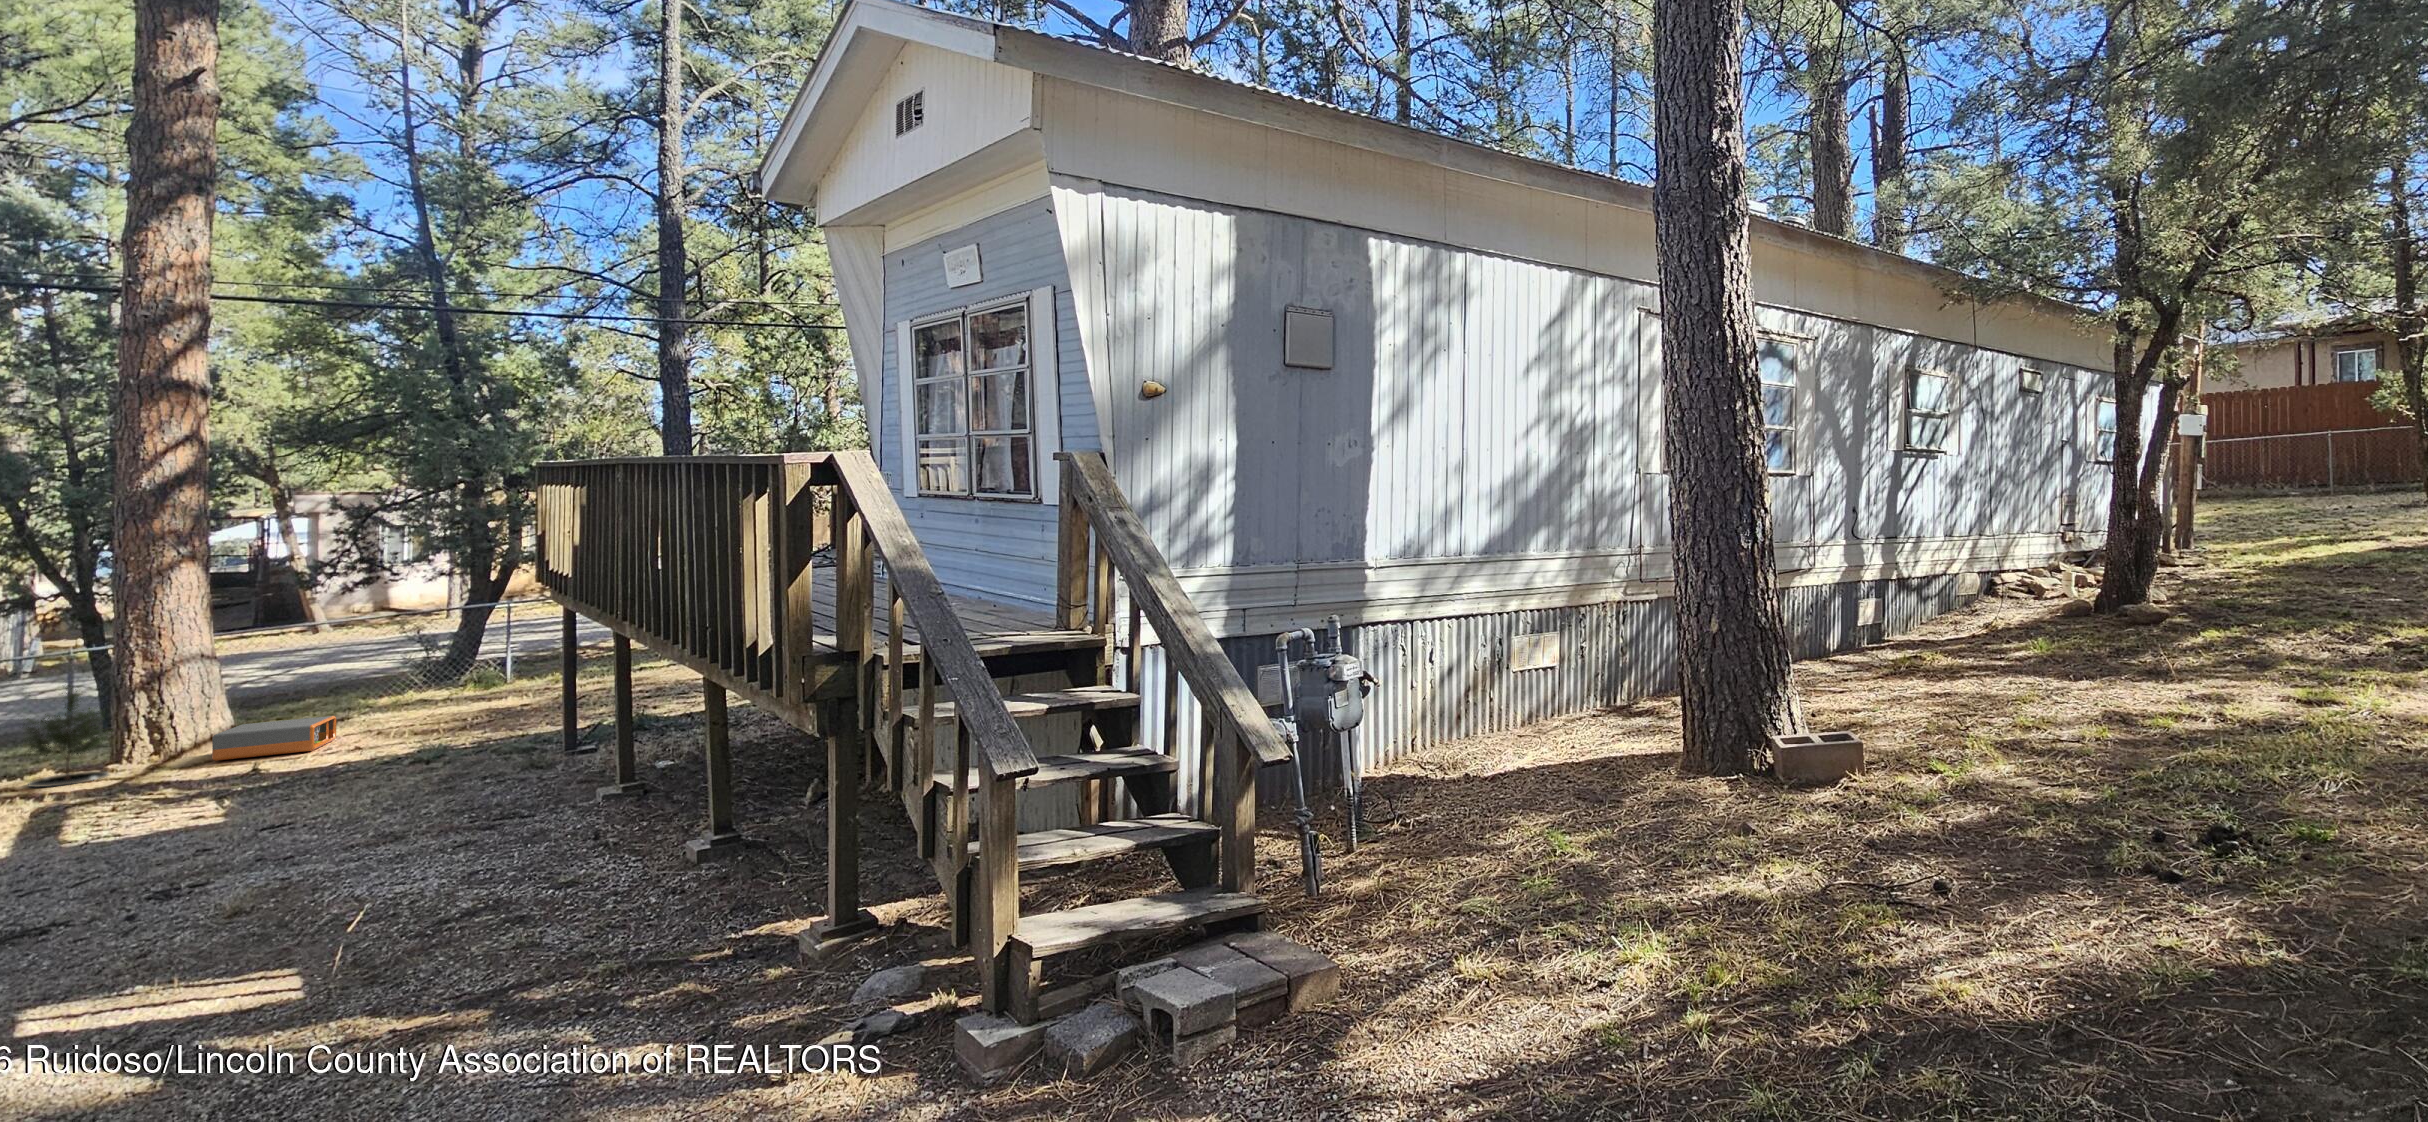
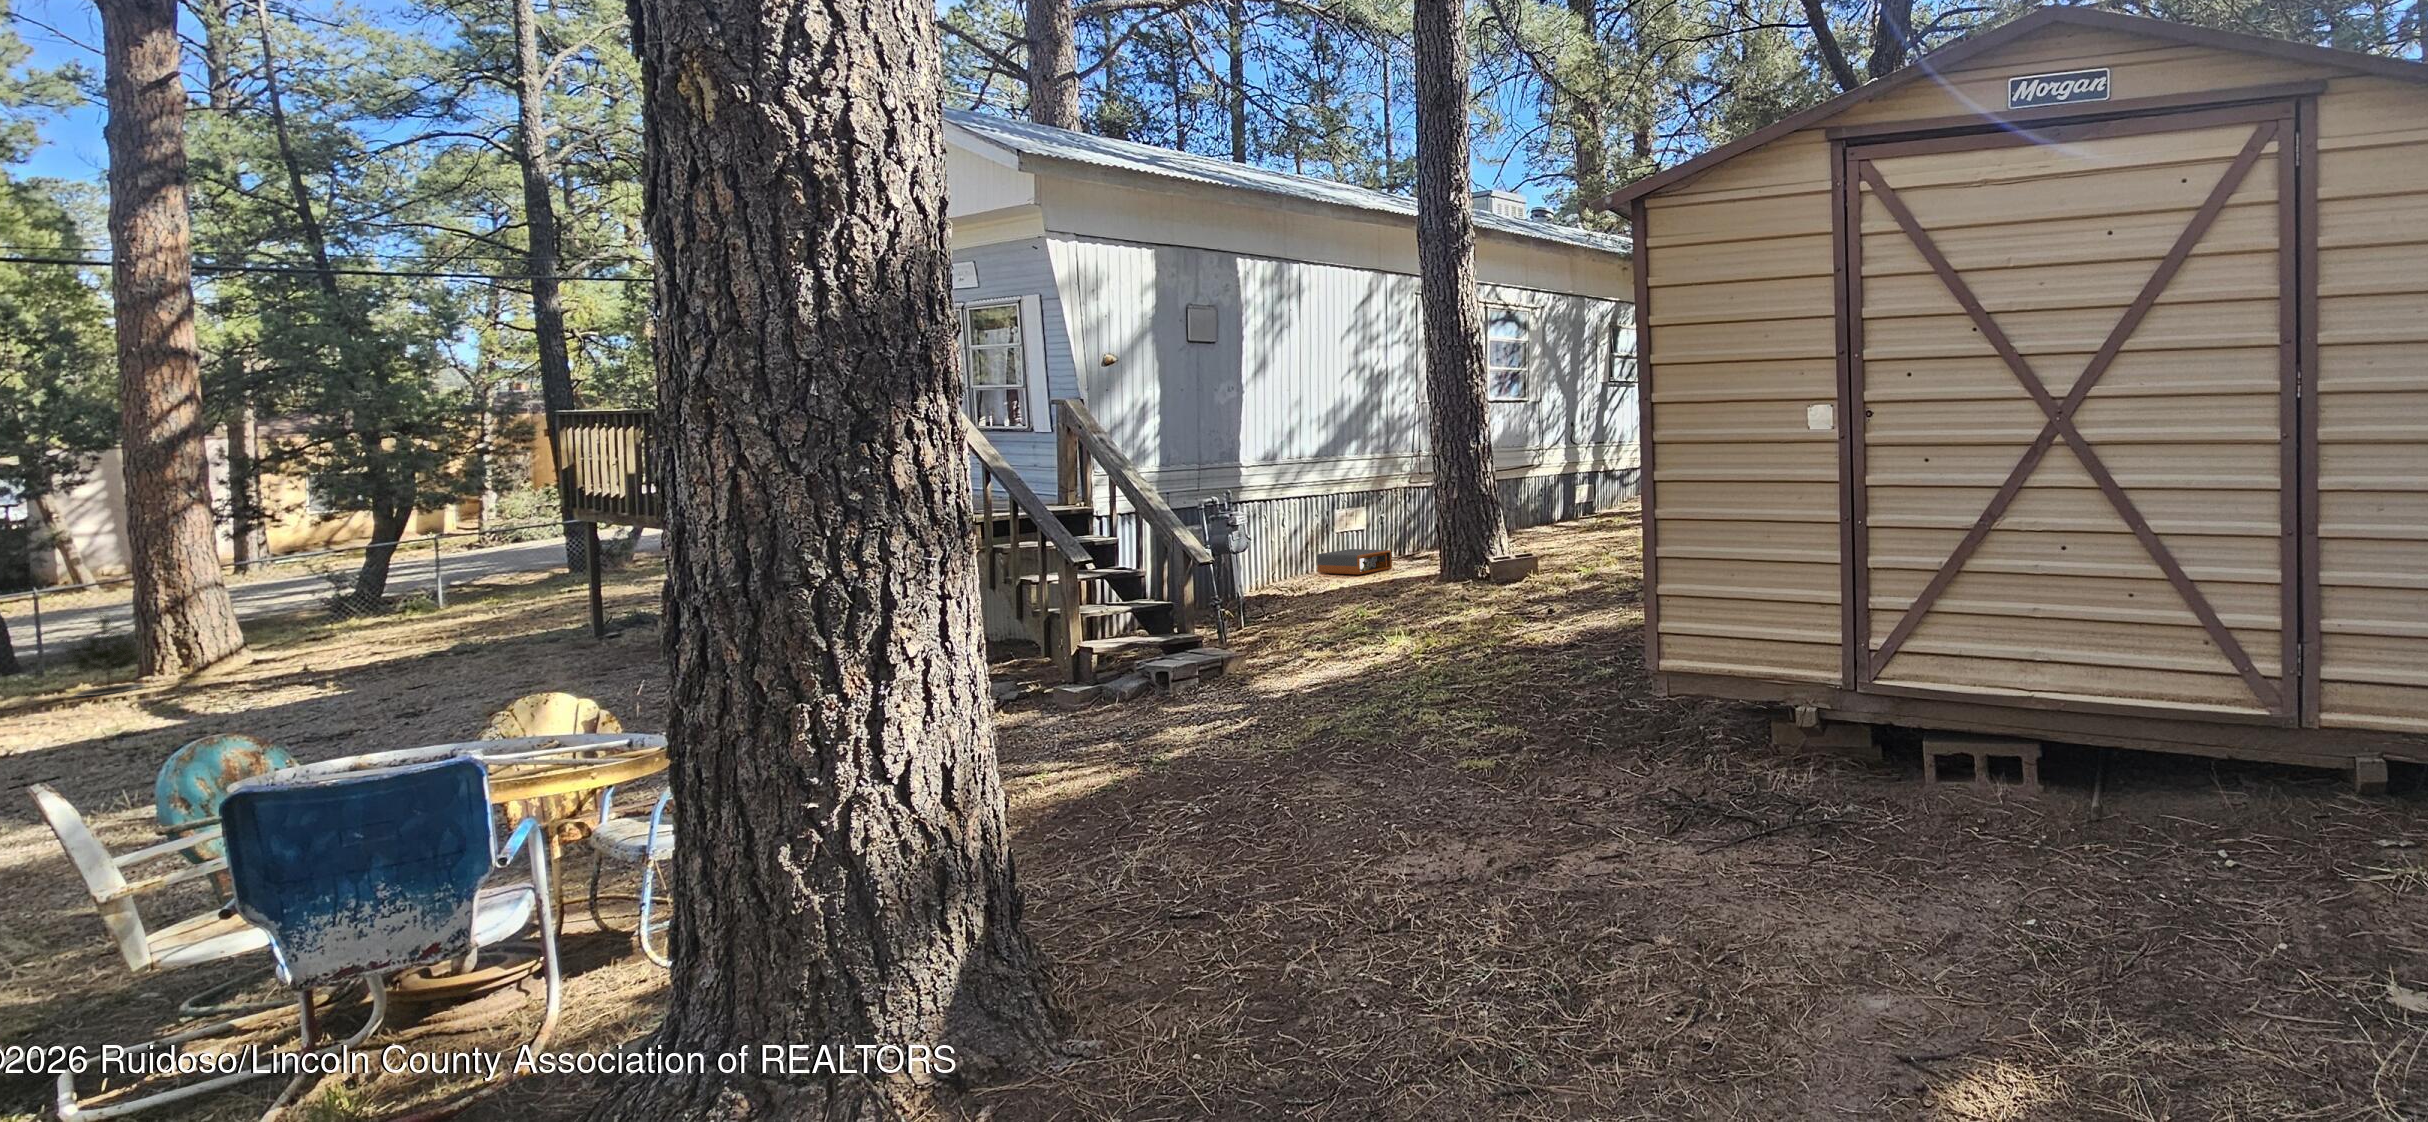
storage box: present [212,716,336,760] -> present [1317,549,1392,575]

